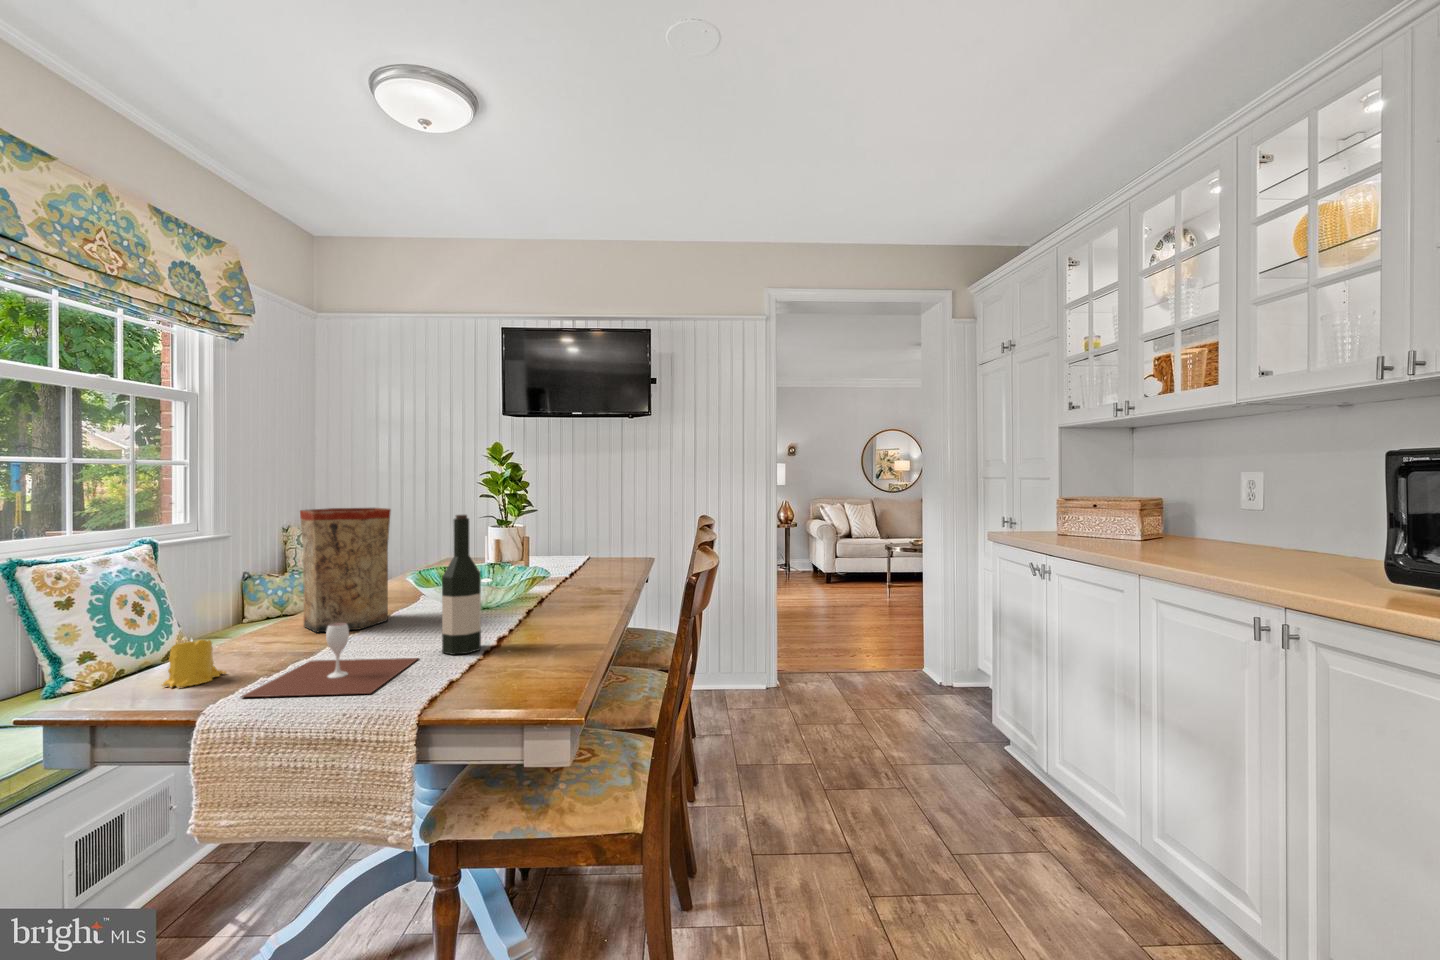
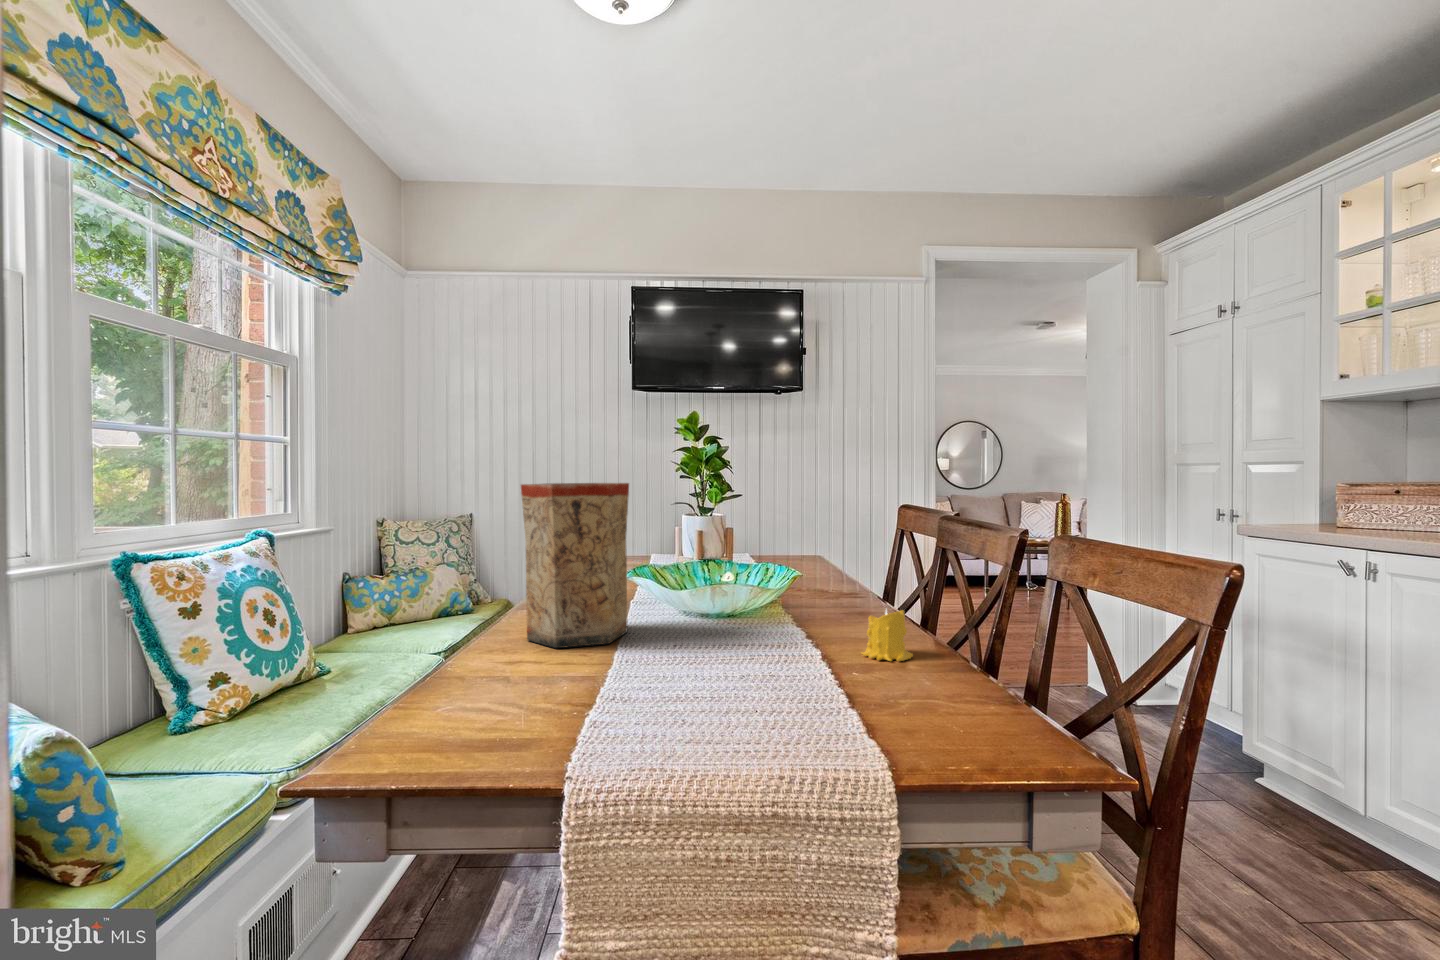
wine bottle: present [442,515,481,655] -> none [767,483,821,680]
wine glass: present [242,623,418,697] -> none [586,635,773,747]
candle: present [162,640,226,688] -> present [862,610,913,661]

